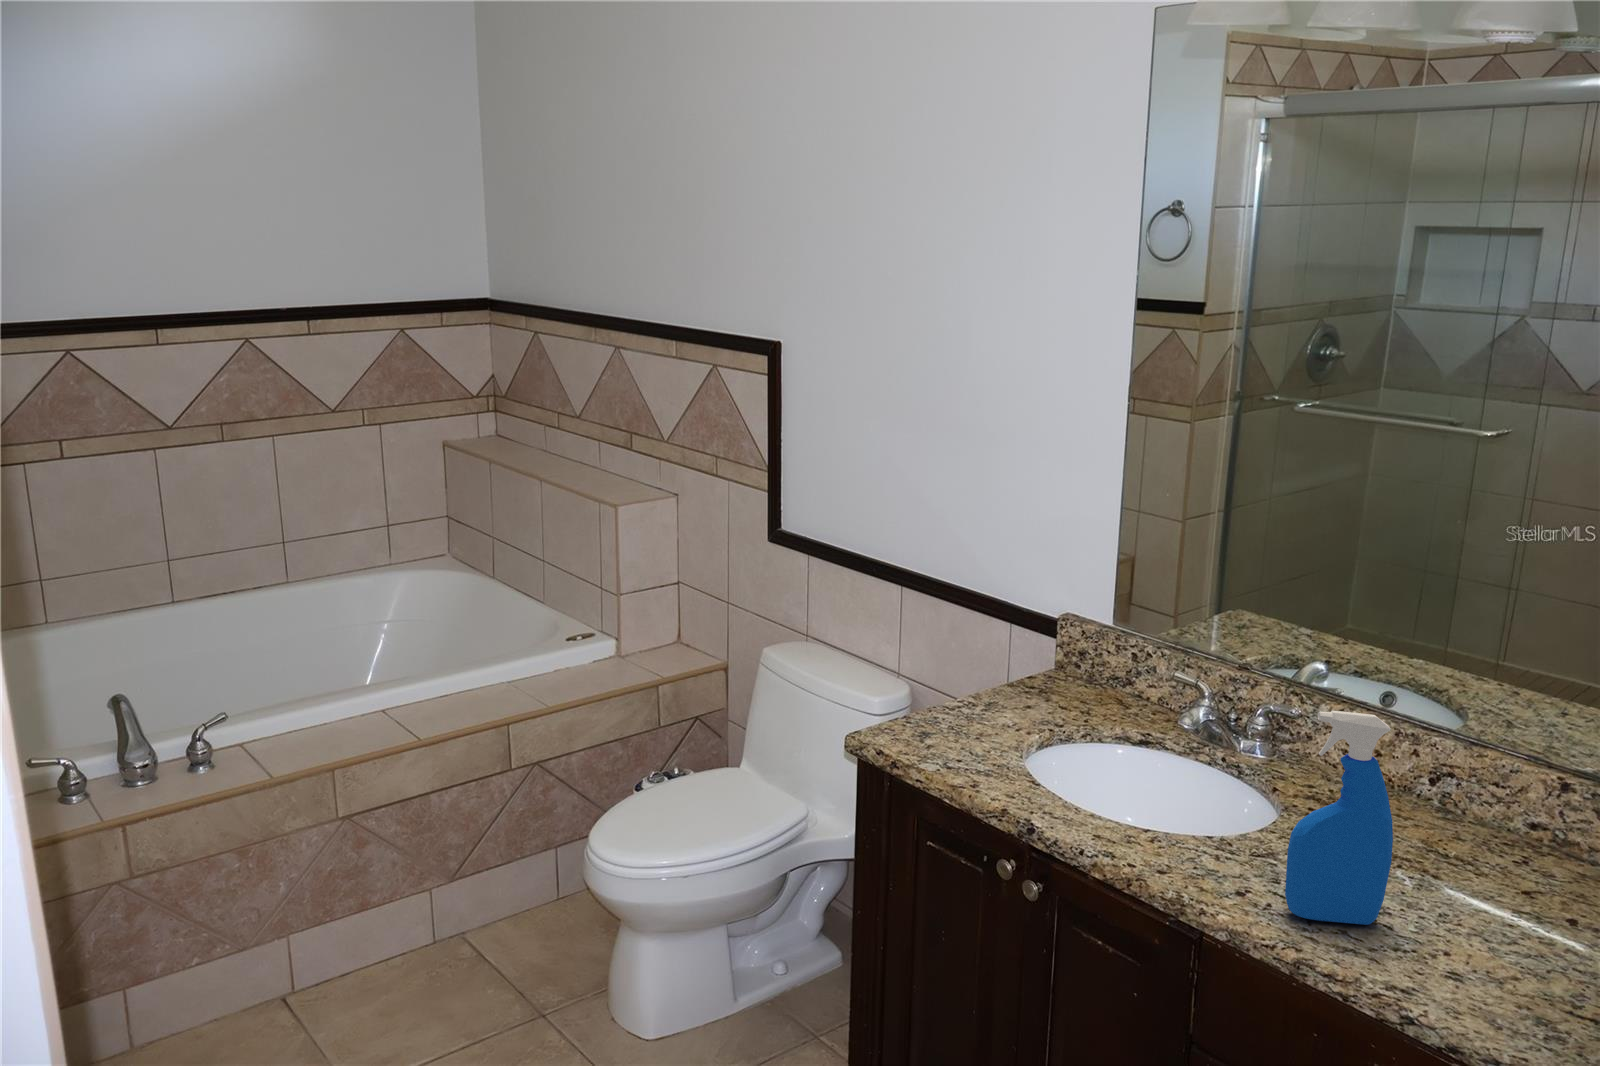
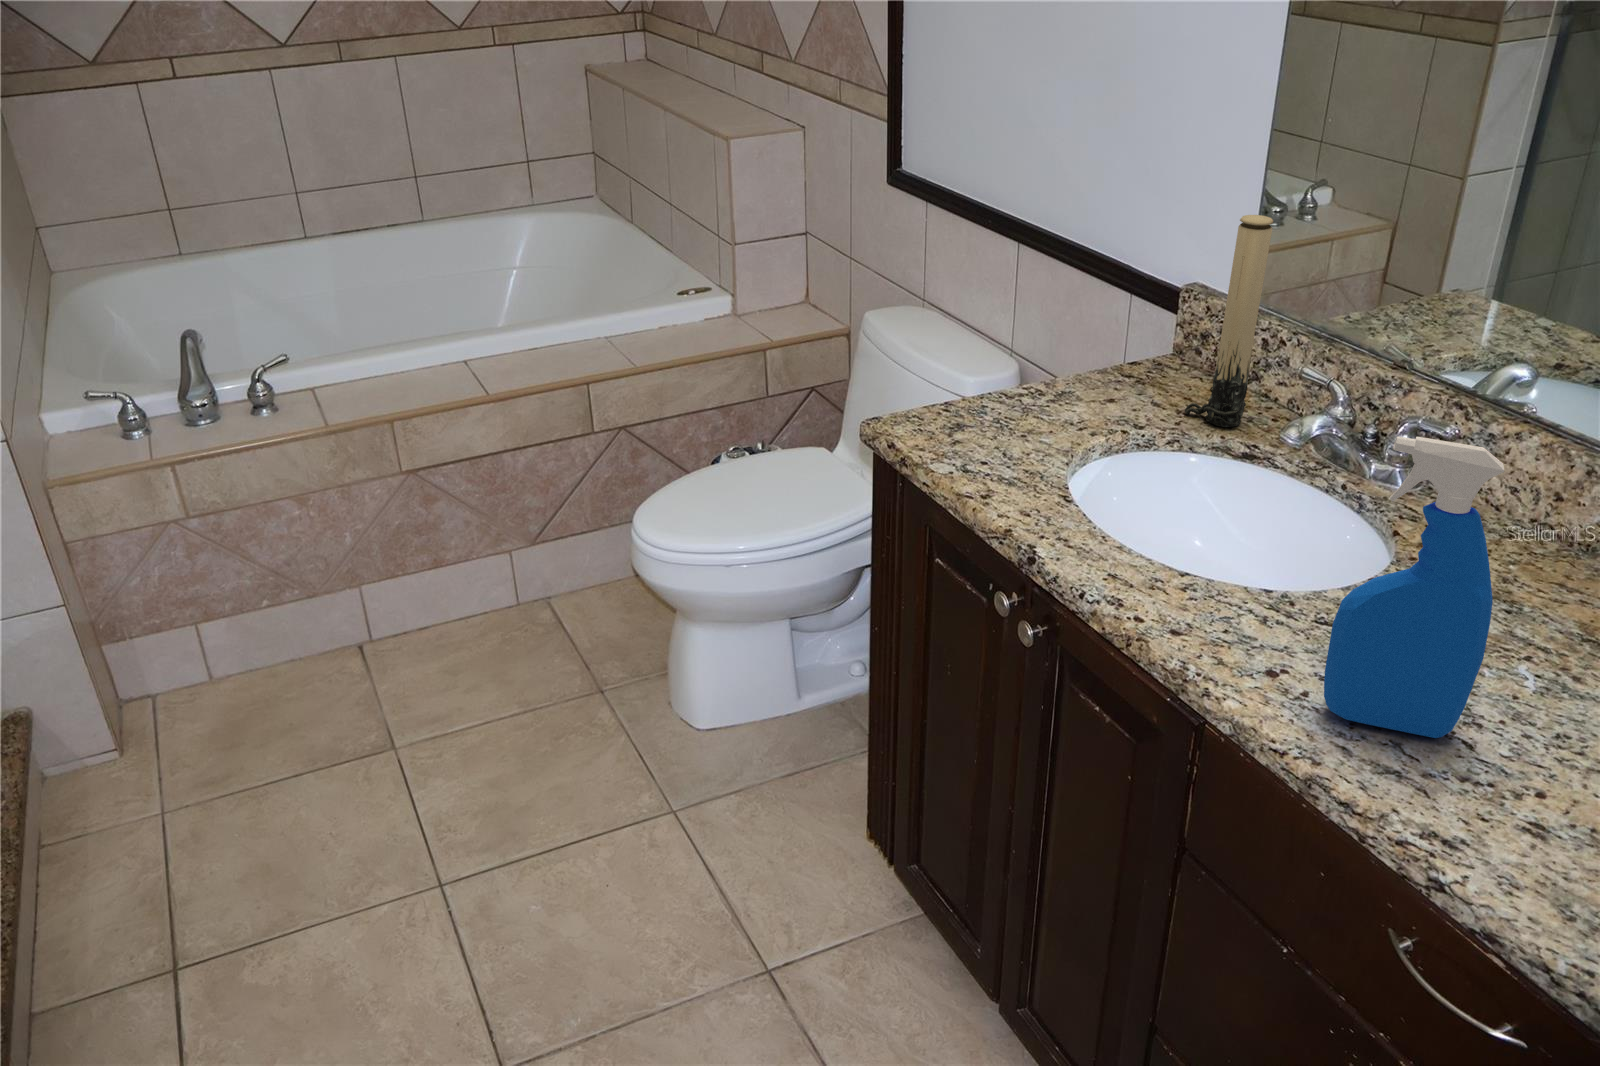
candle: none [1086,563,1142,721] -> present [1185,215,1273,427]

